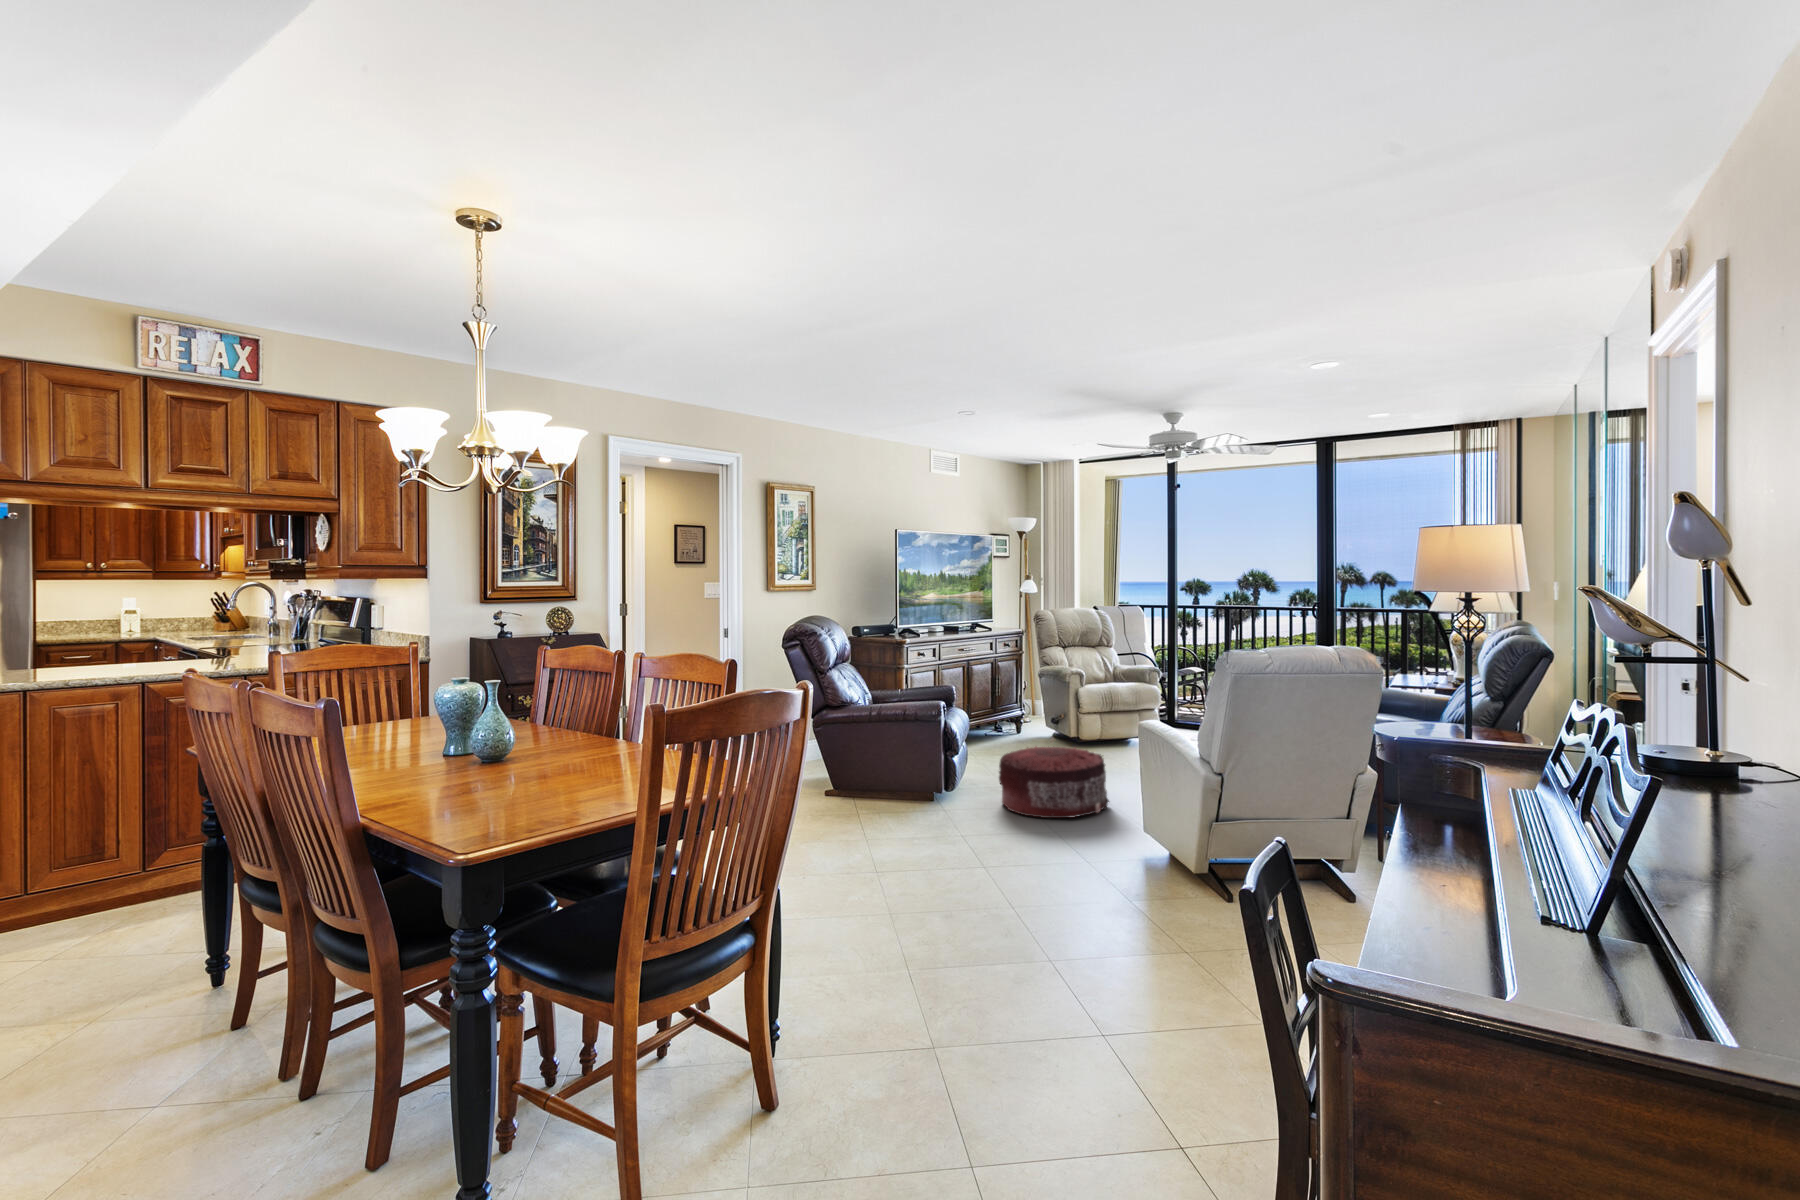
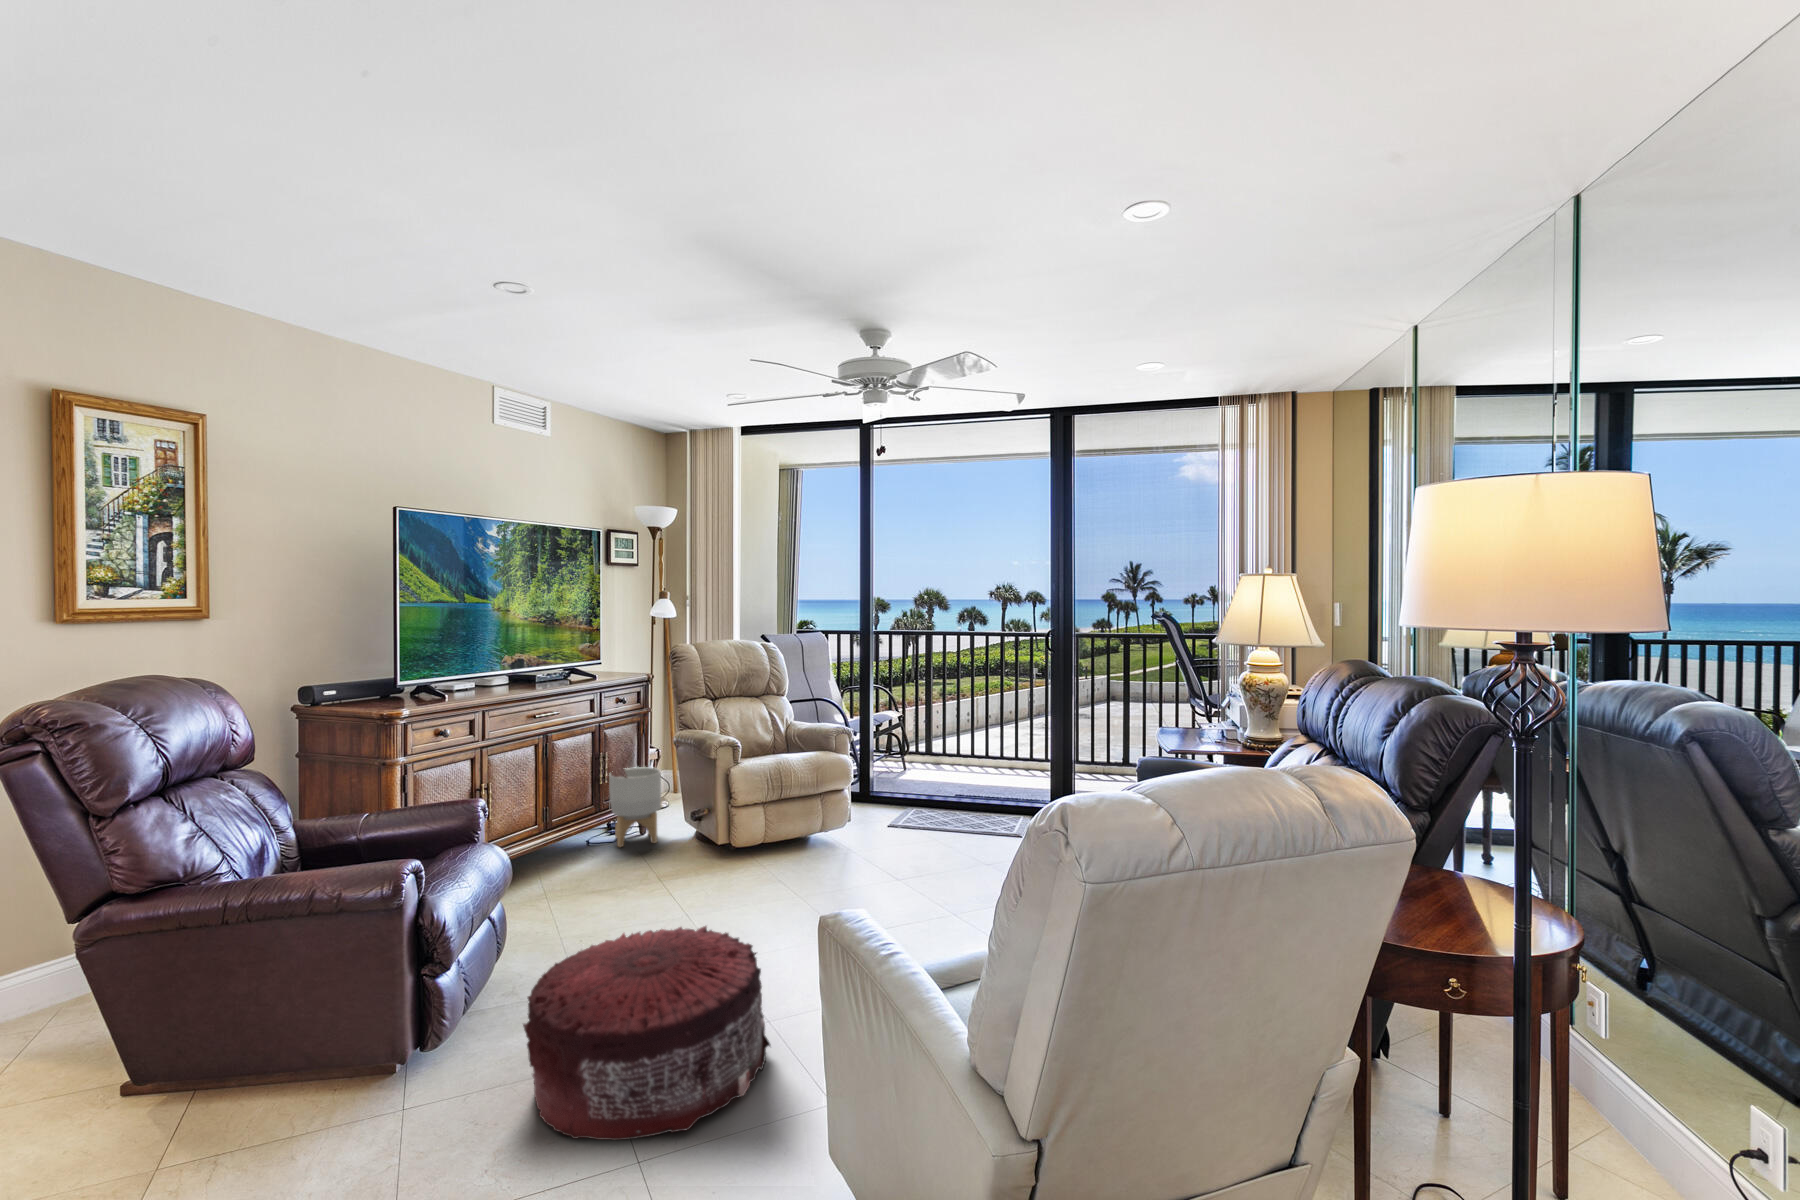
planter: none [1001,688,1032,735] -> present [609,767,661,847]

